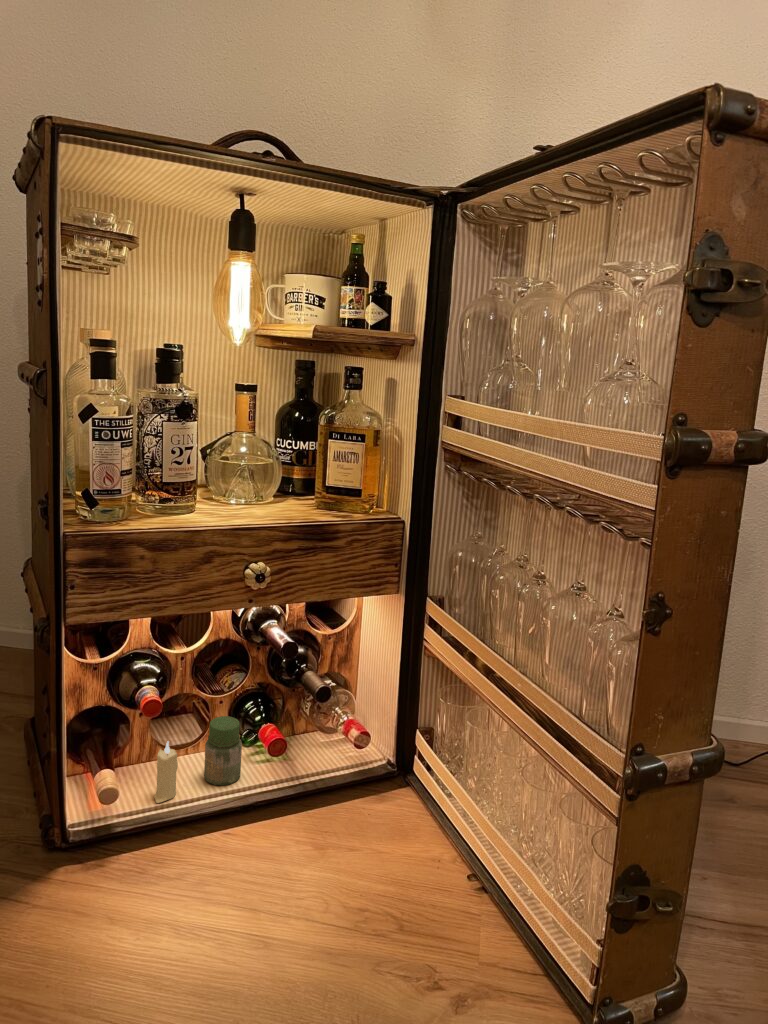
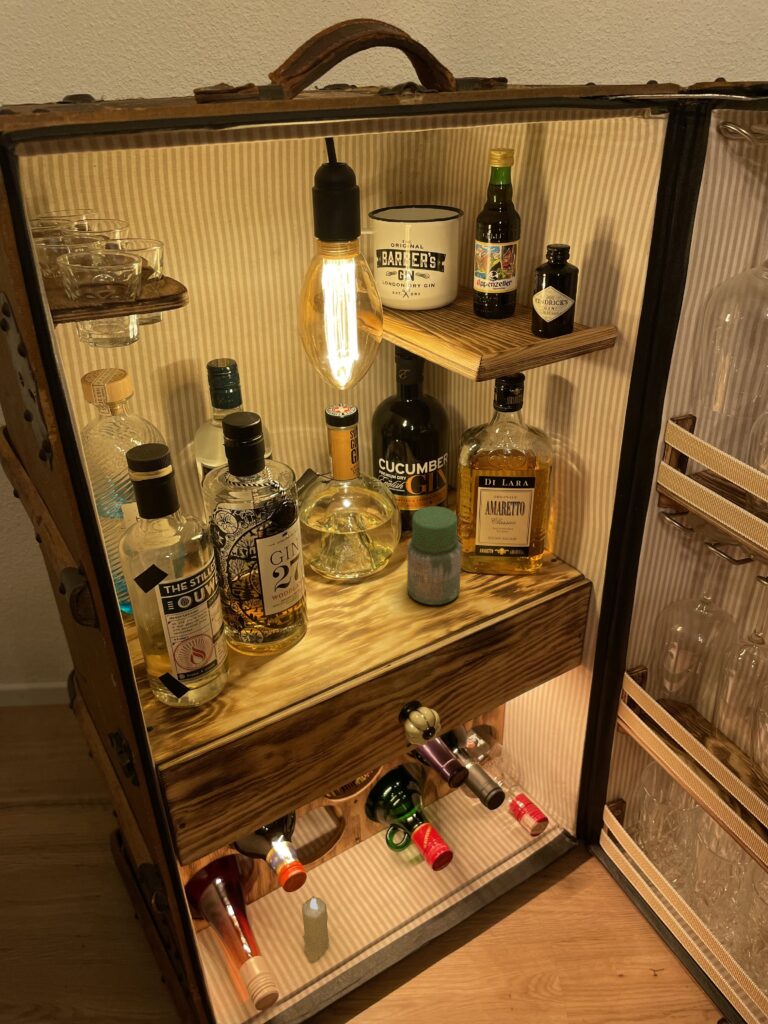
jar: present [204,716,242,785] -> present [407,506,461,605]

